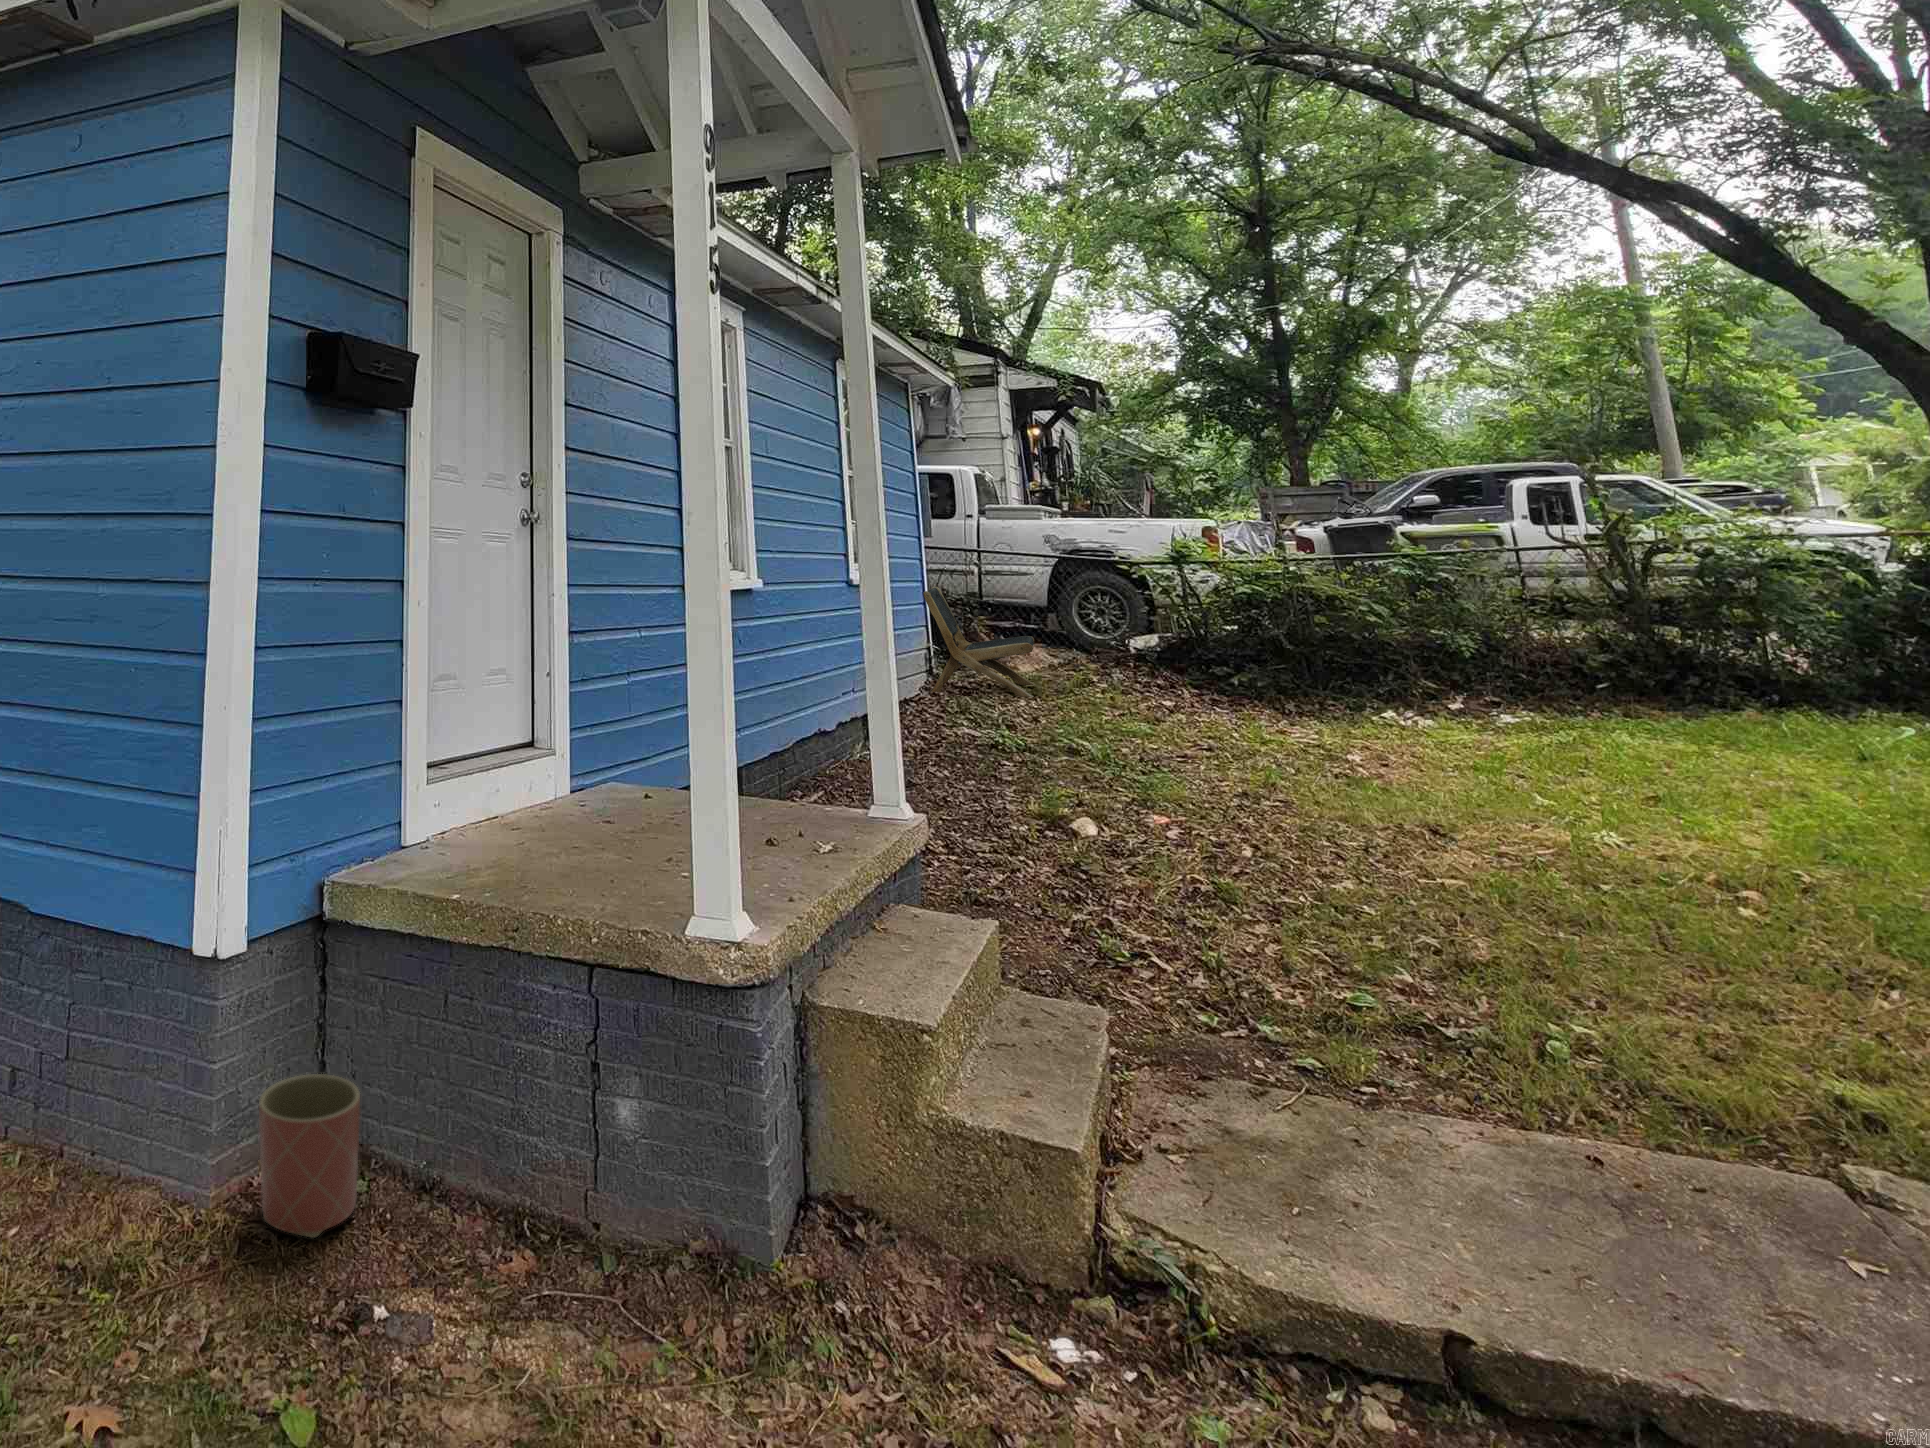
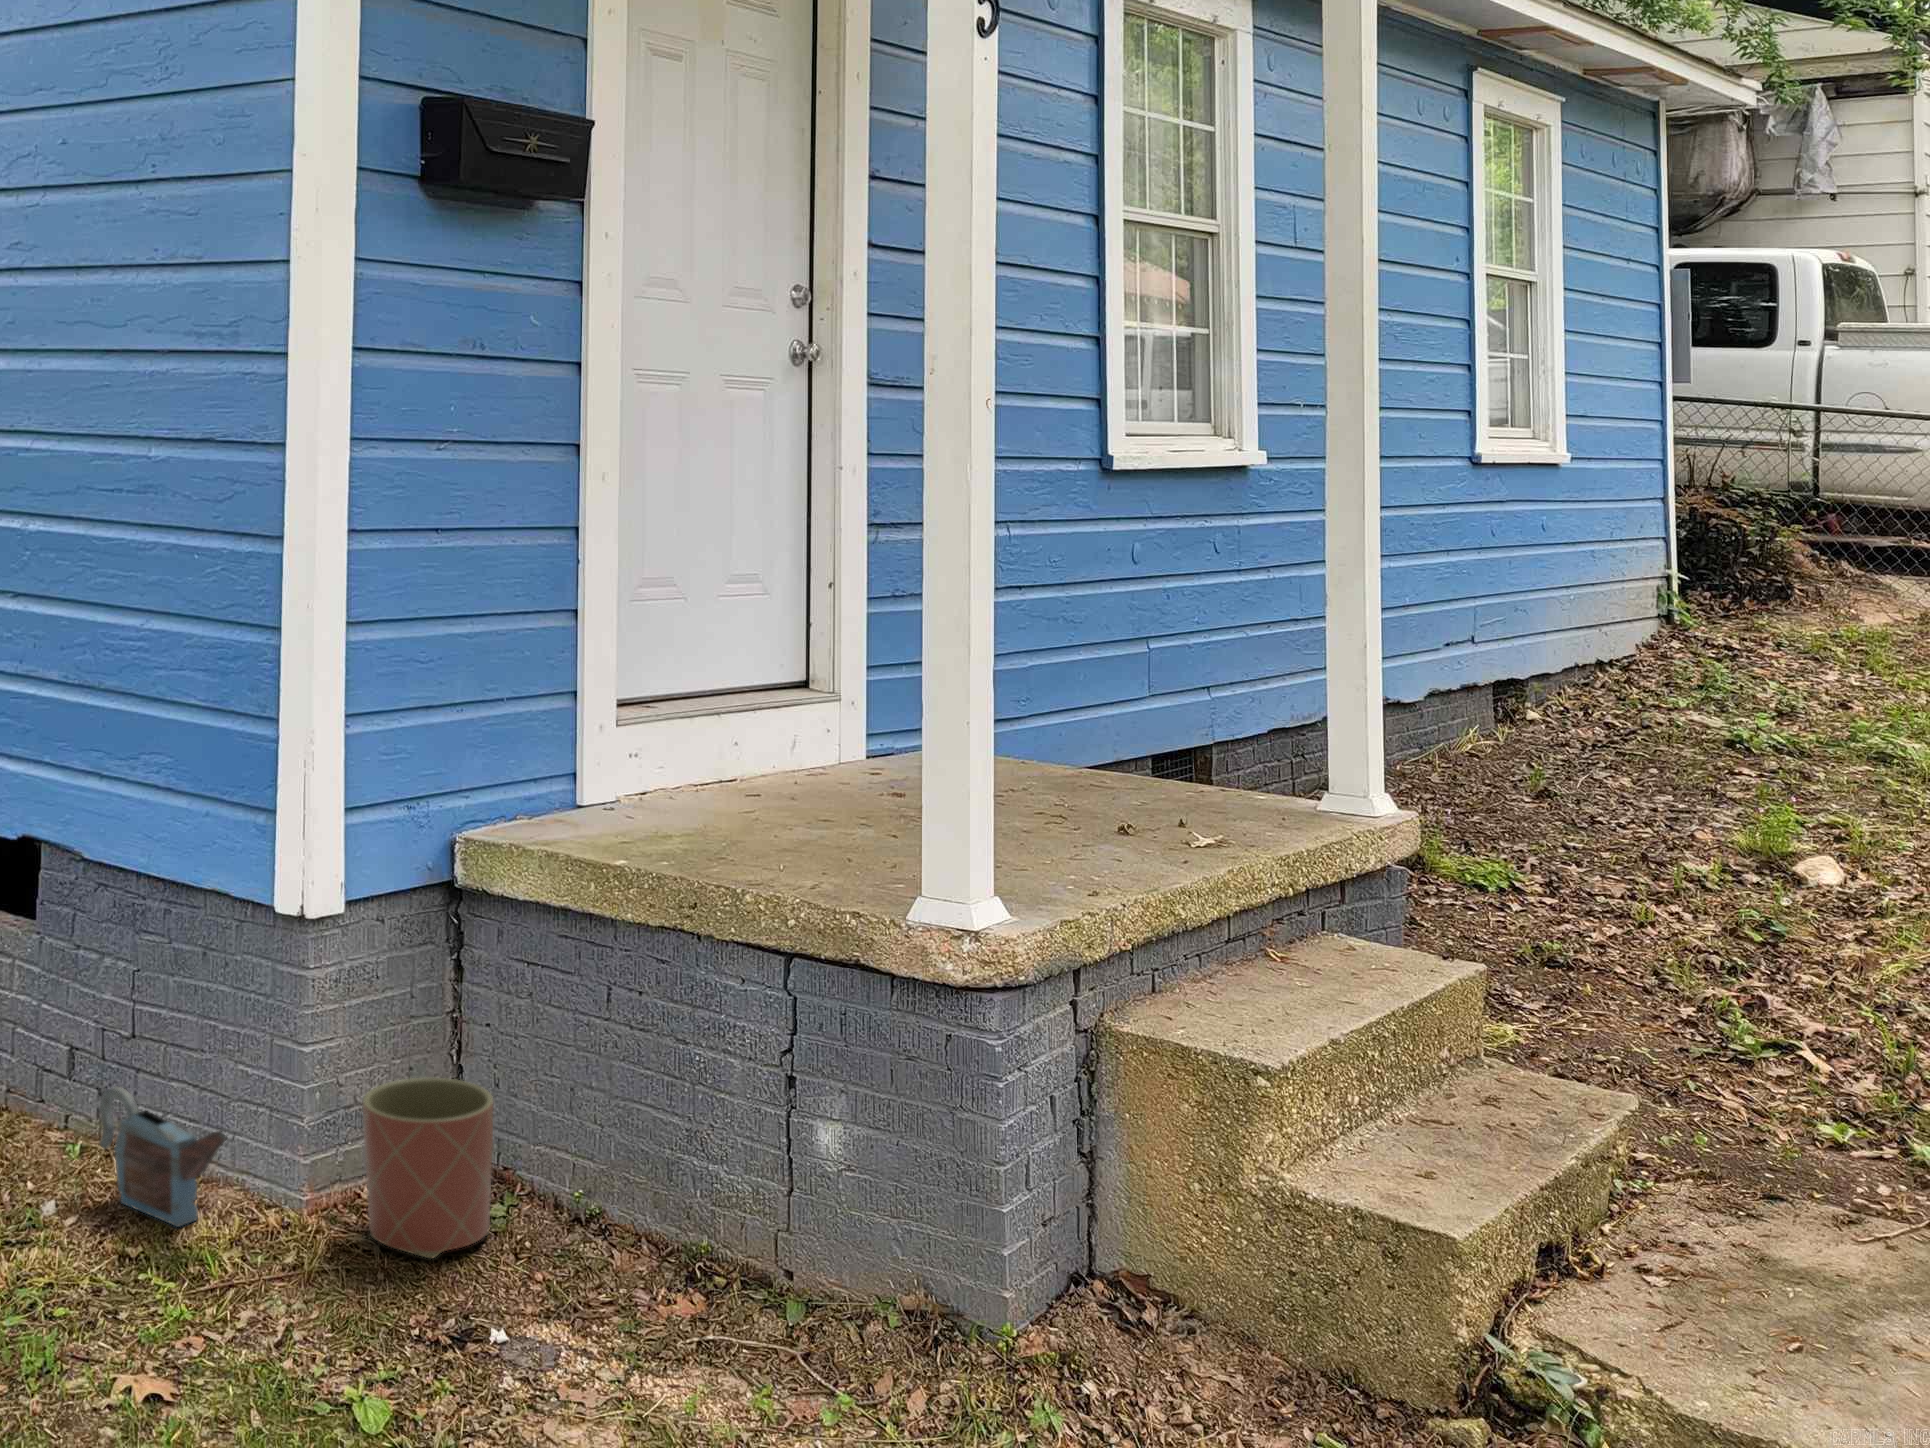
lounge chair: present [923,586,1035,697] -> none [1642,488,1863,685]
watering can: none [38,1103,151,1228] -> present [100,1087,227,1227]

